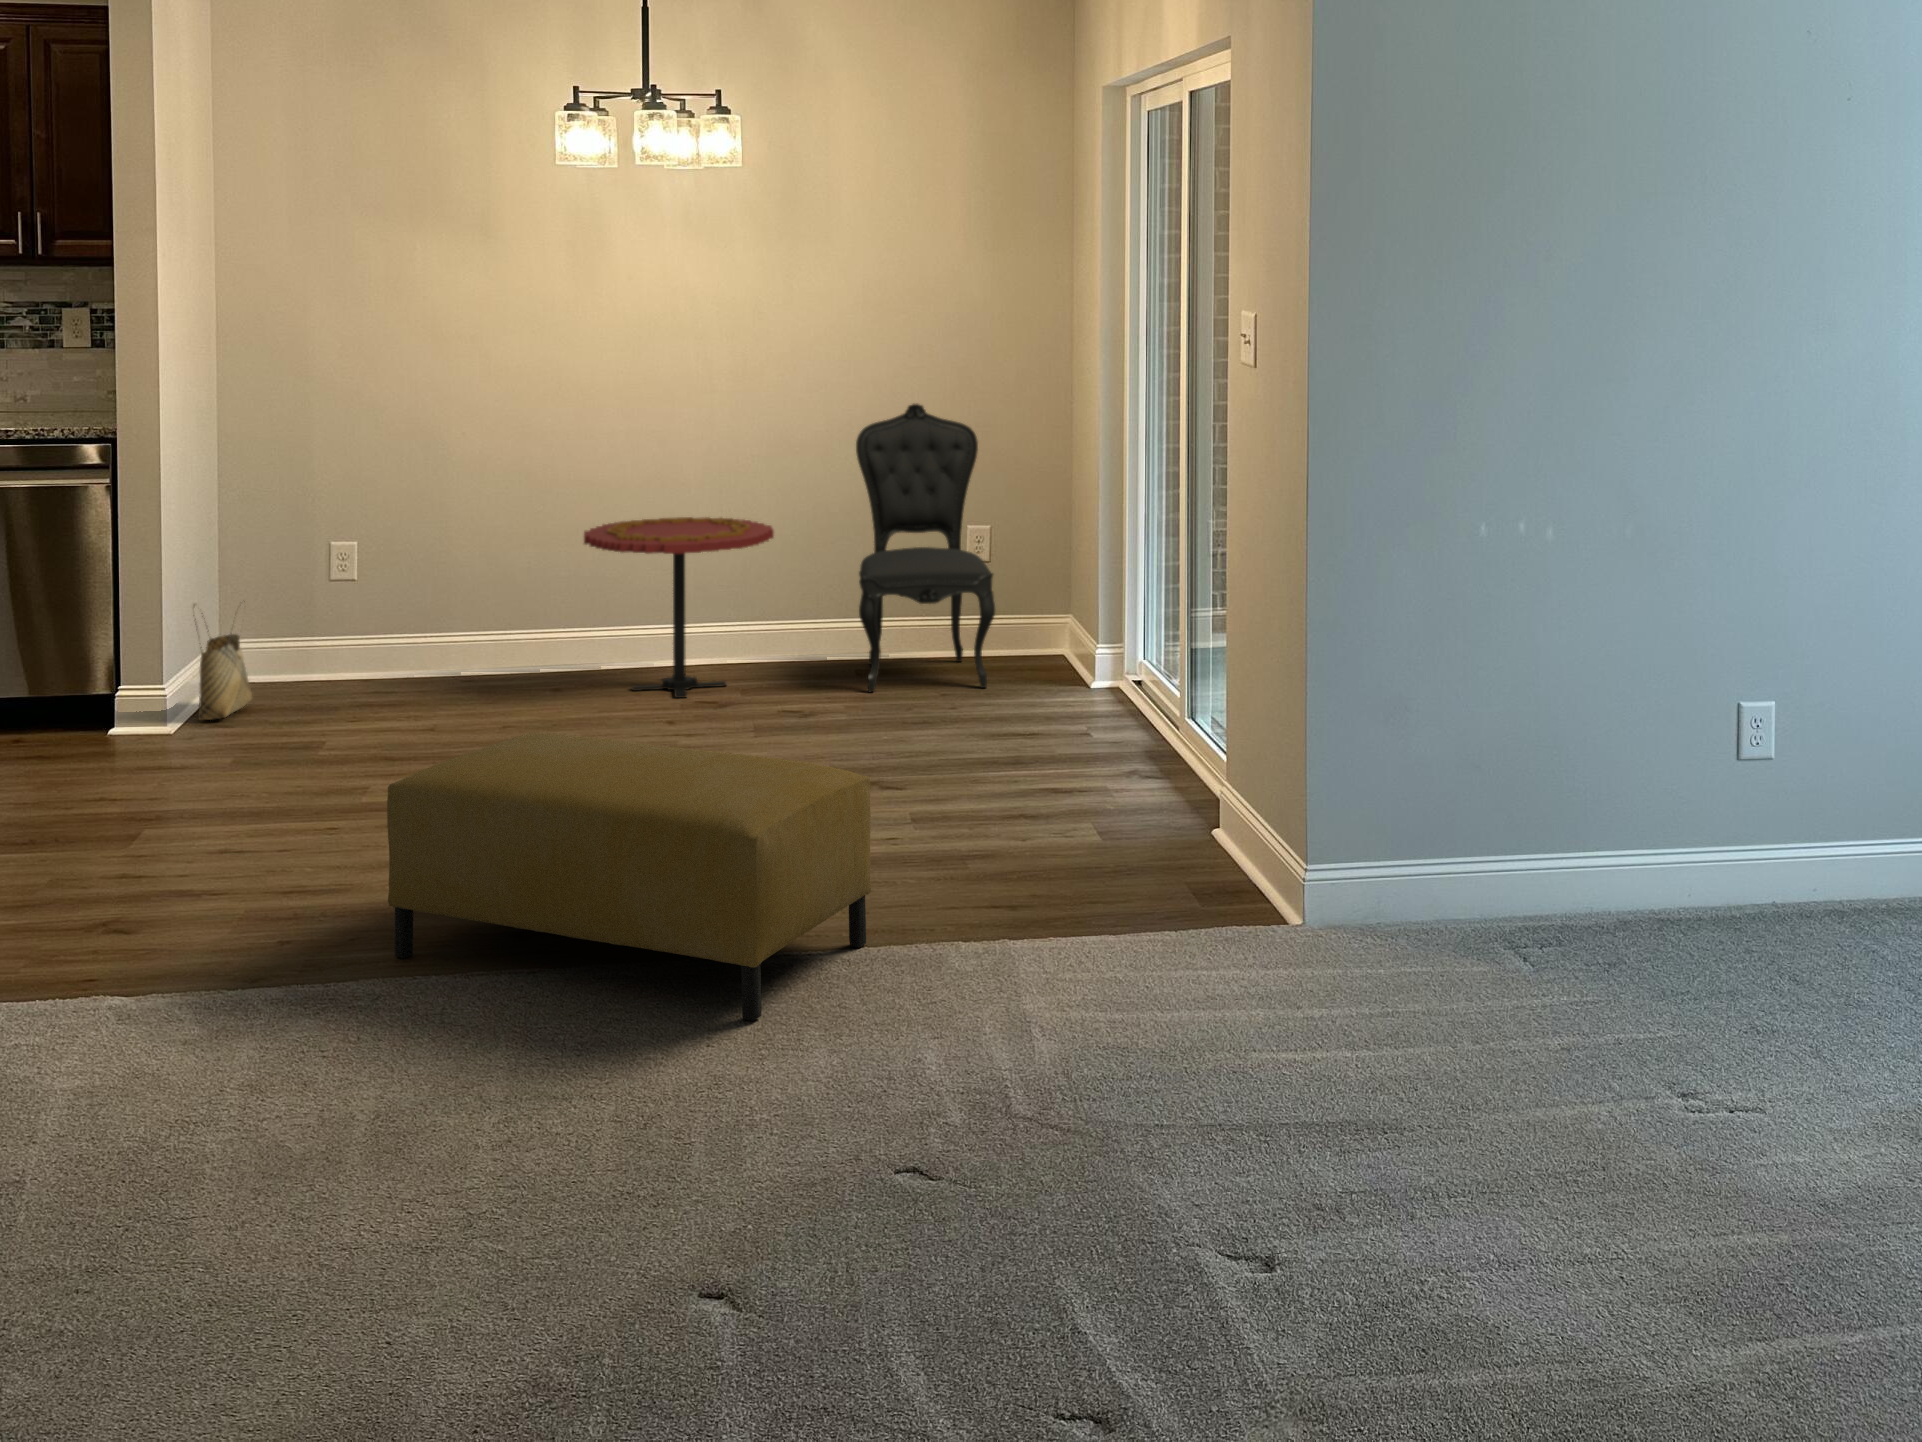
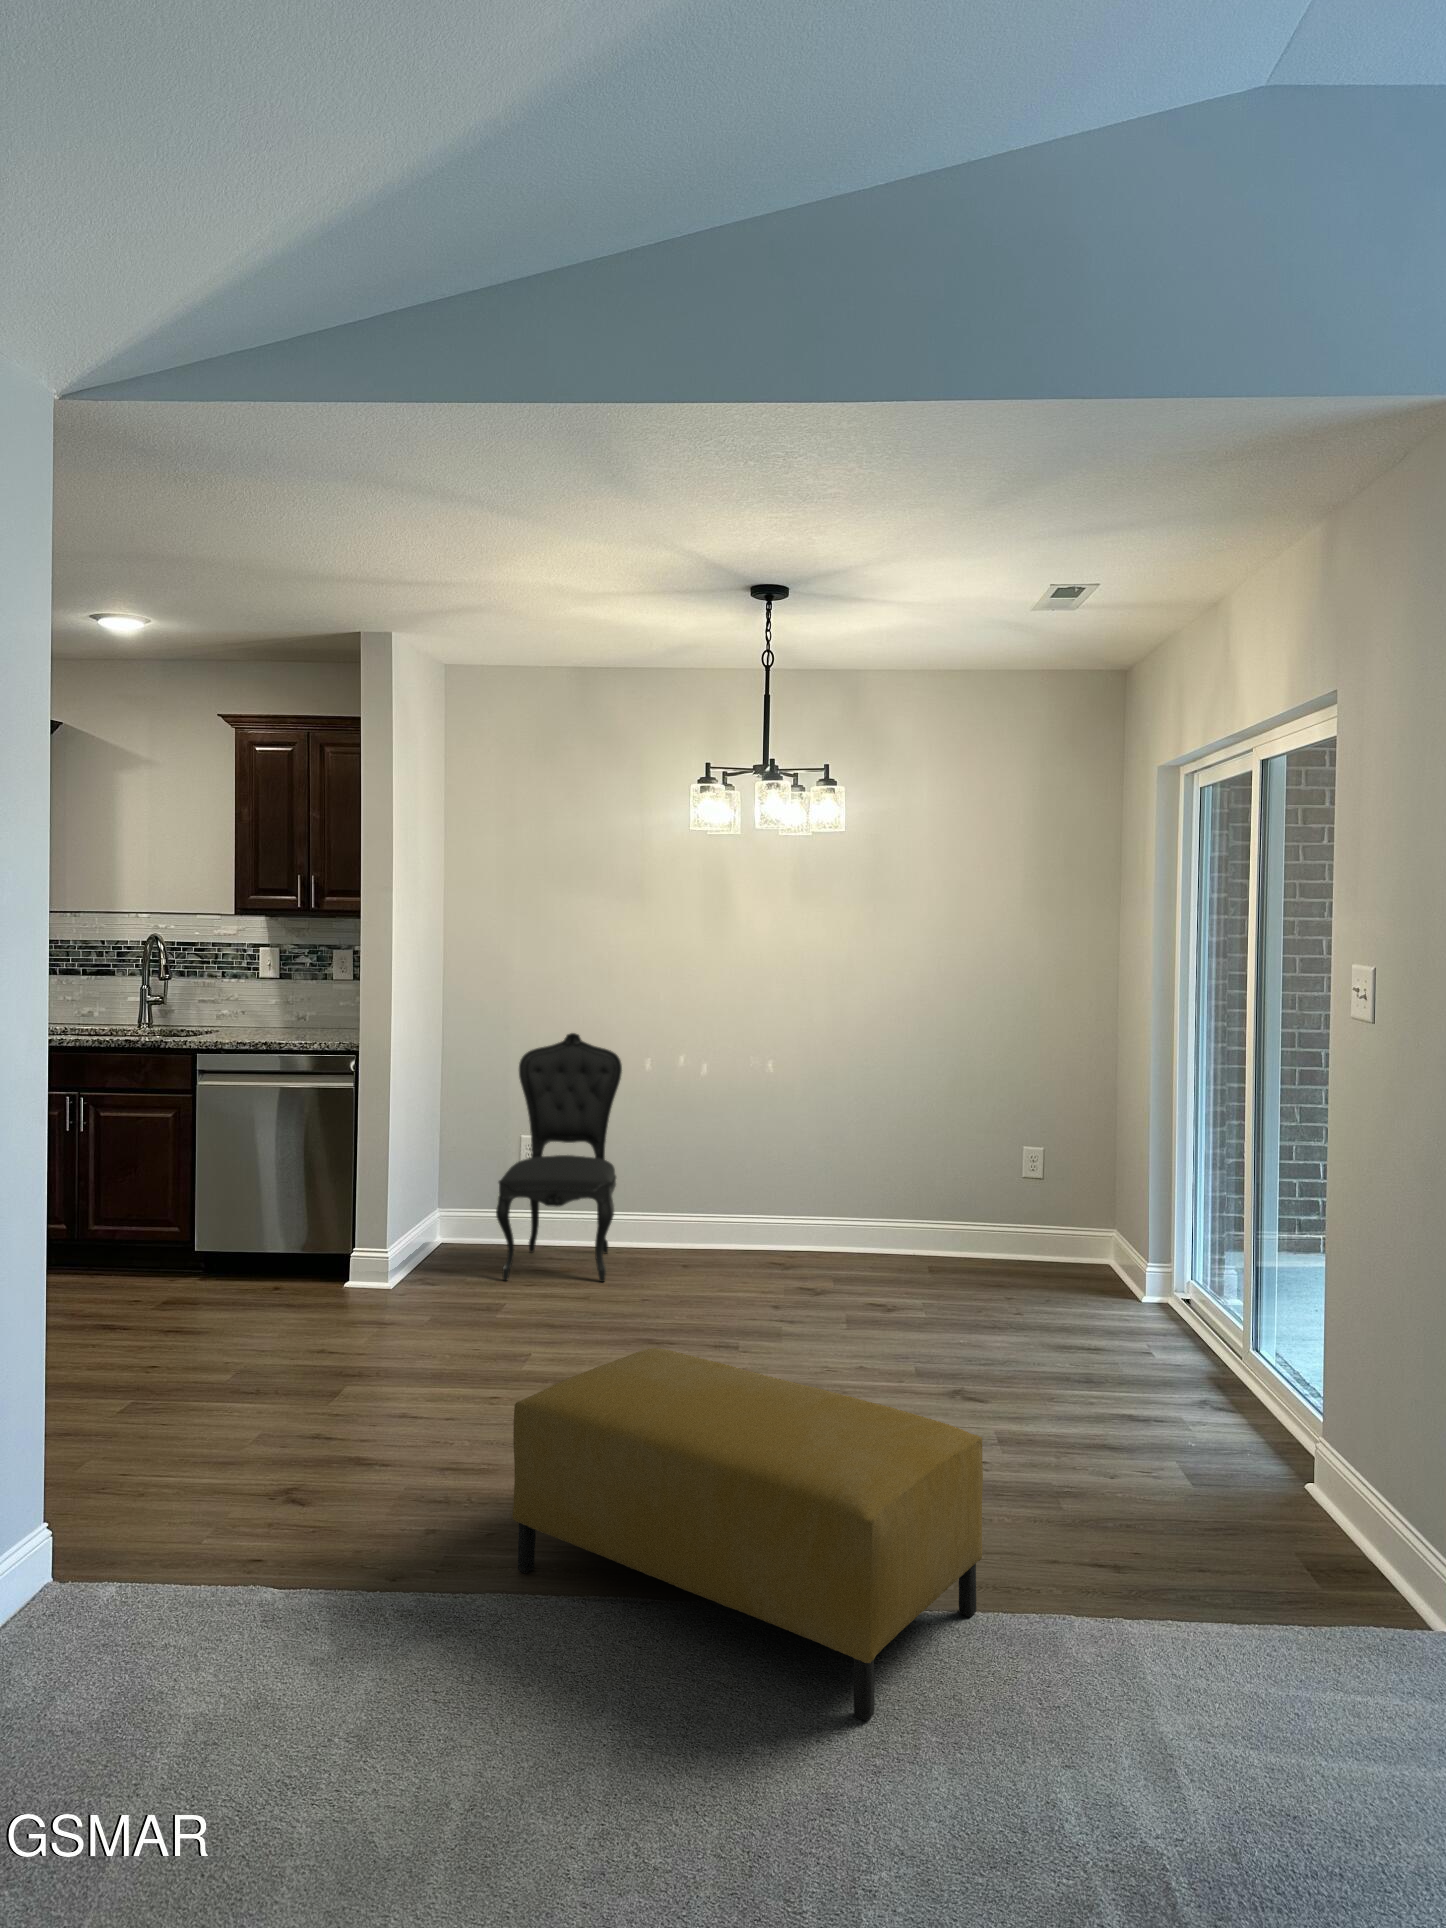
dining chair: present [856,404,995,692] -> present [496,1033,622,1282]
side table: present [584,517,774,698] -> none [708,1128,863,1283]
woven basket: present [194,601,252,720] -> none [408,1181,452,1277]

